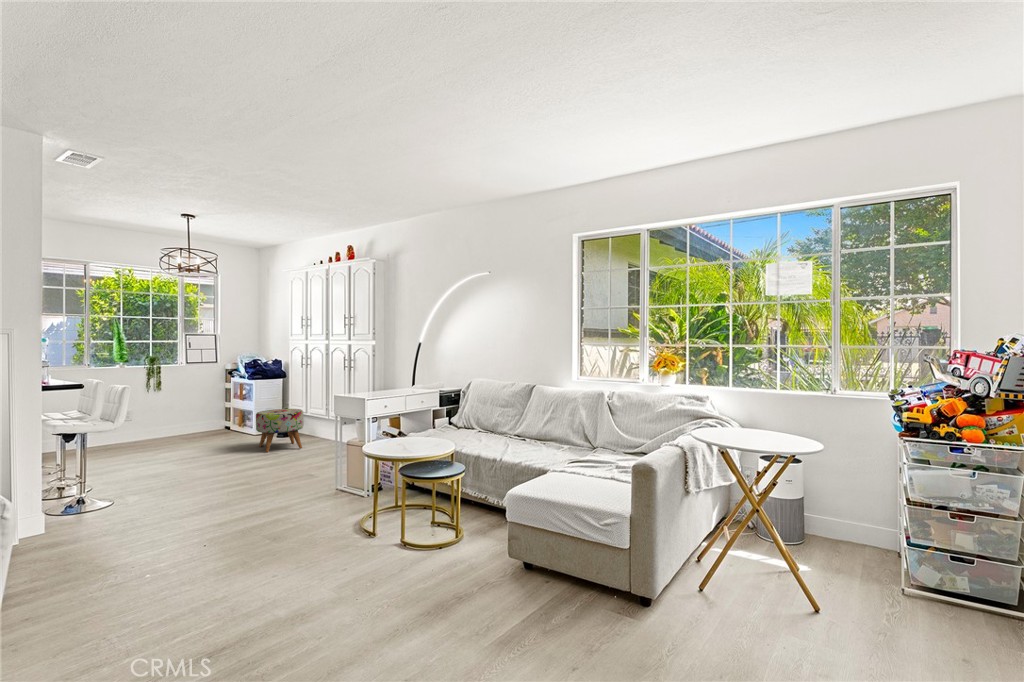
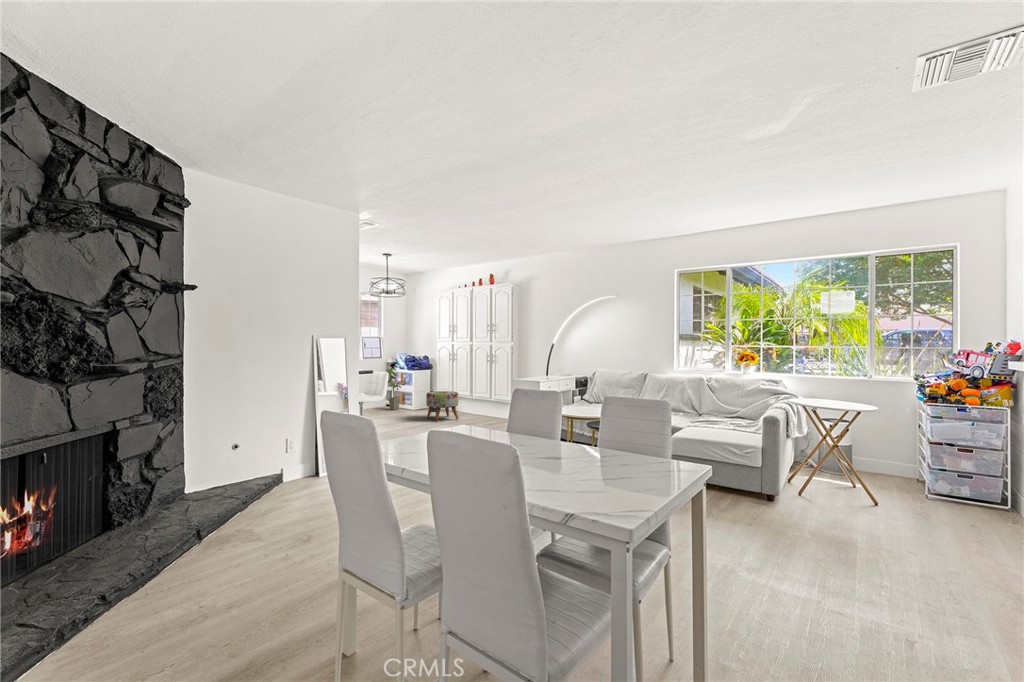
house plant: none [214,378,245,434] -> present [386,369,406,410]

